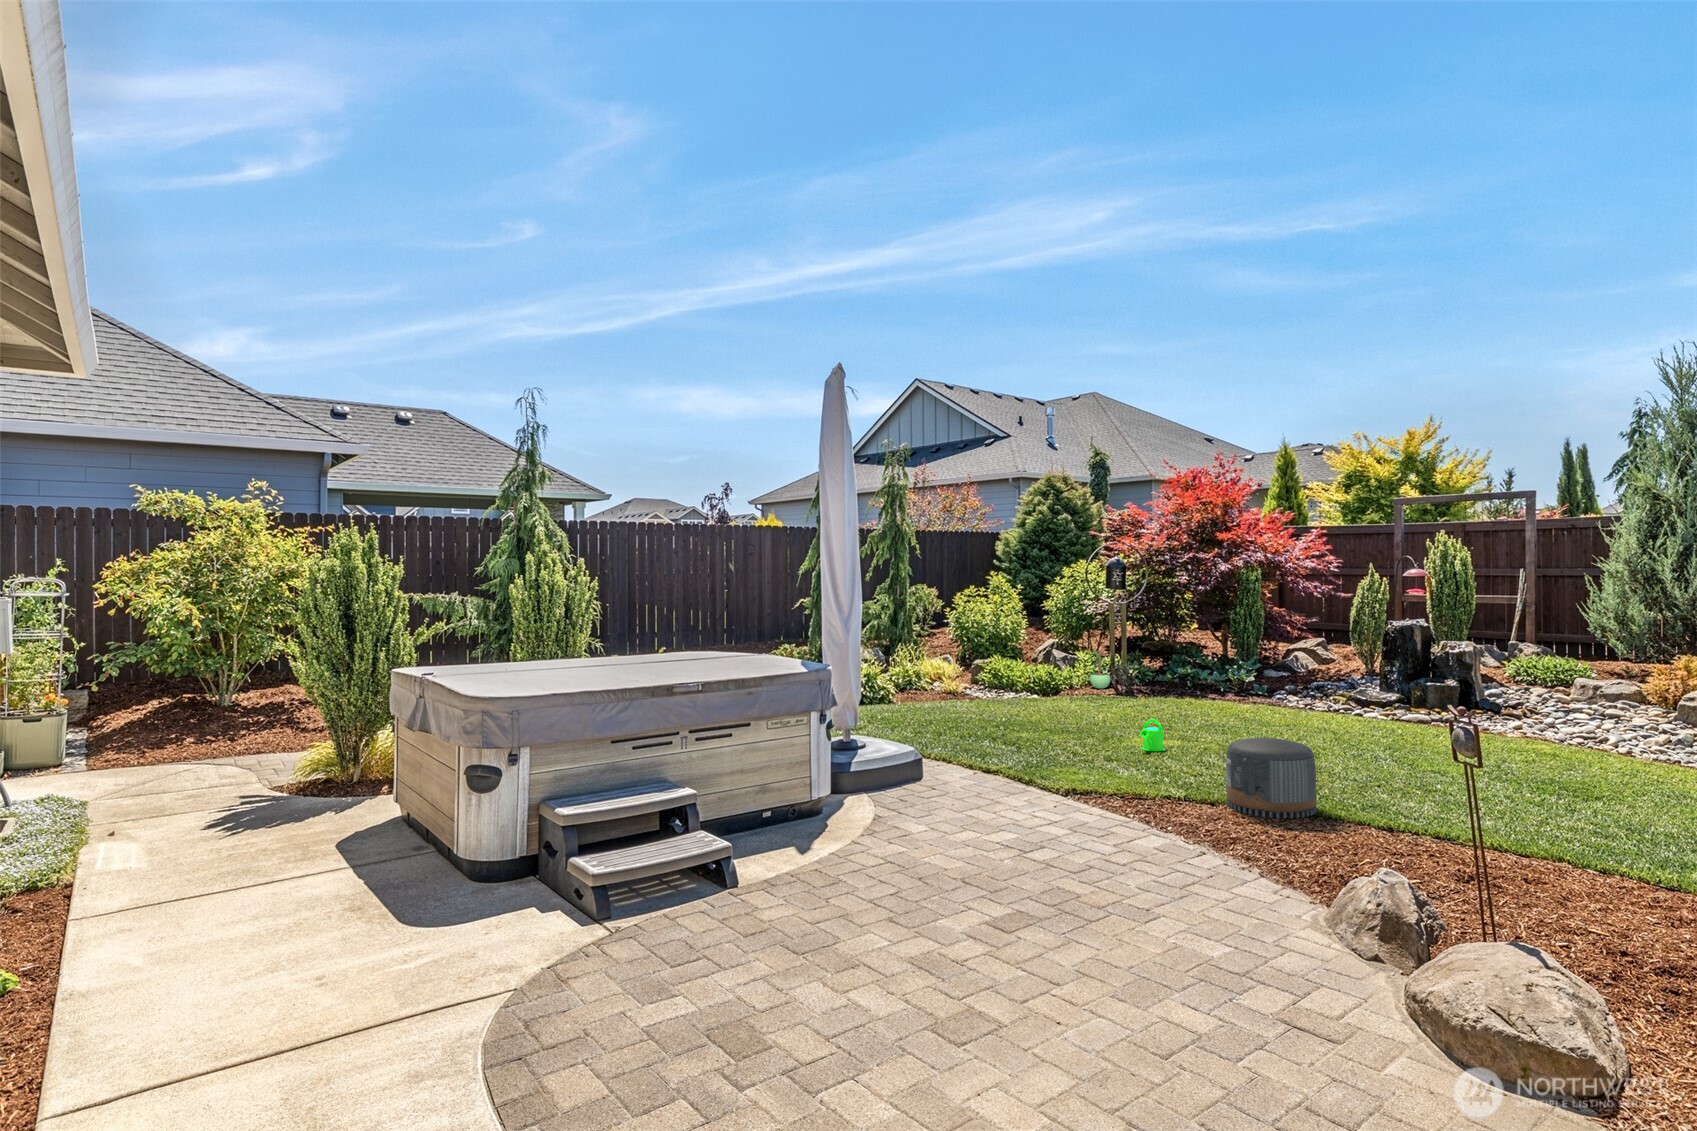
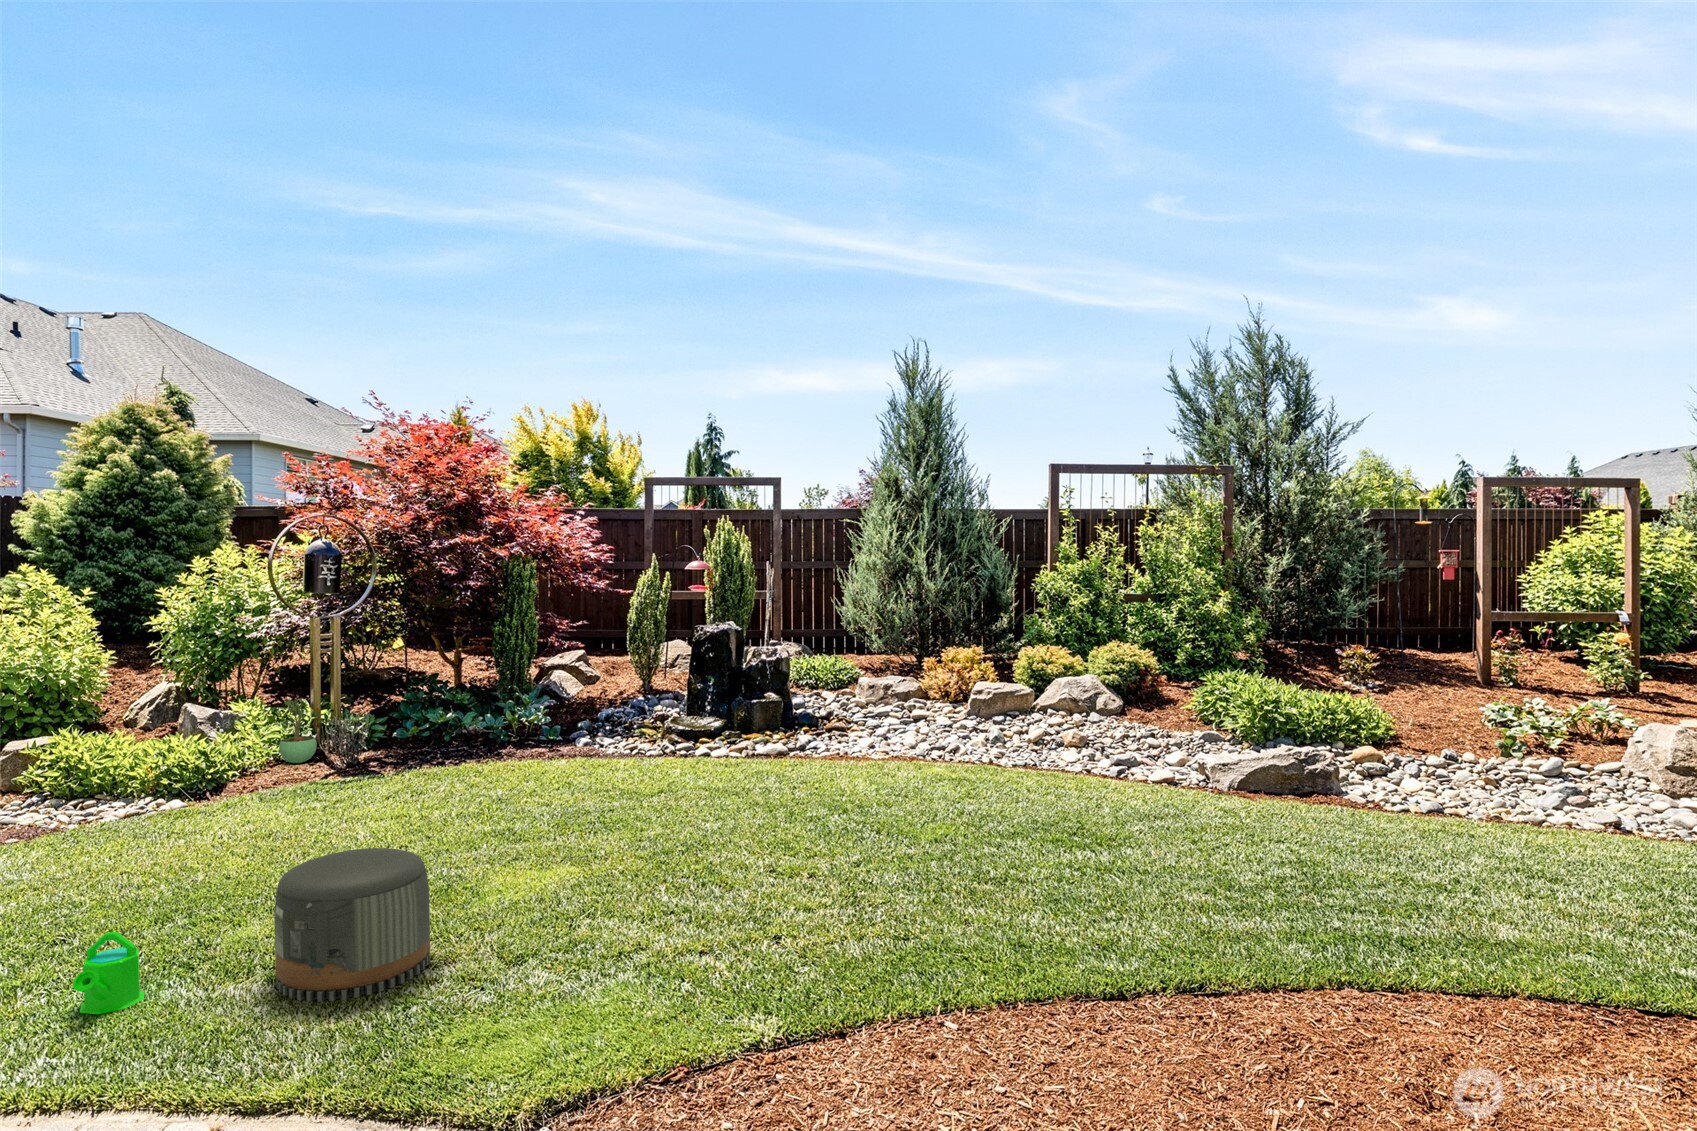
watering can: present [1140,718,1165,751] -> present [73,932,145,1014]
pouf: present [1226,738,1316,818] -> present [274,848,430,1002]

